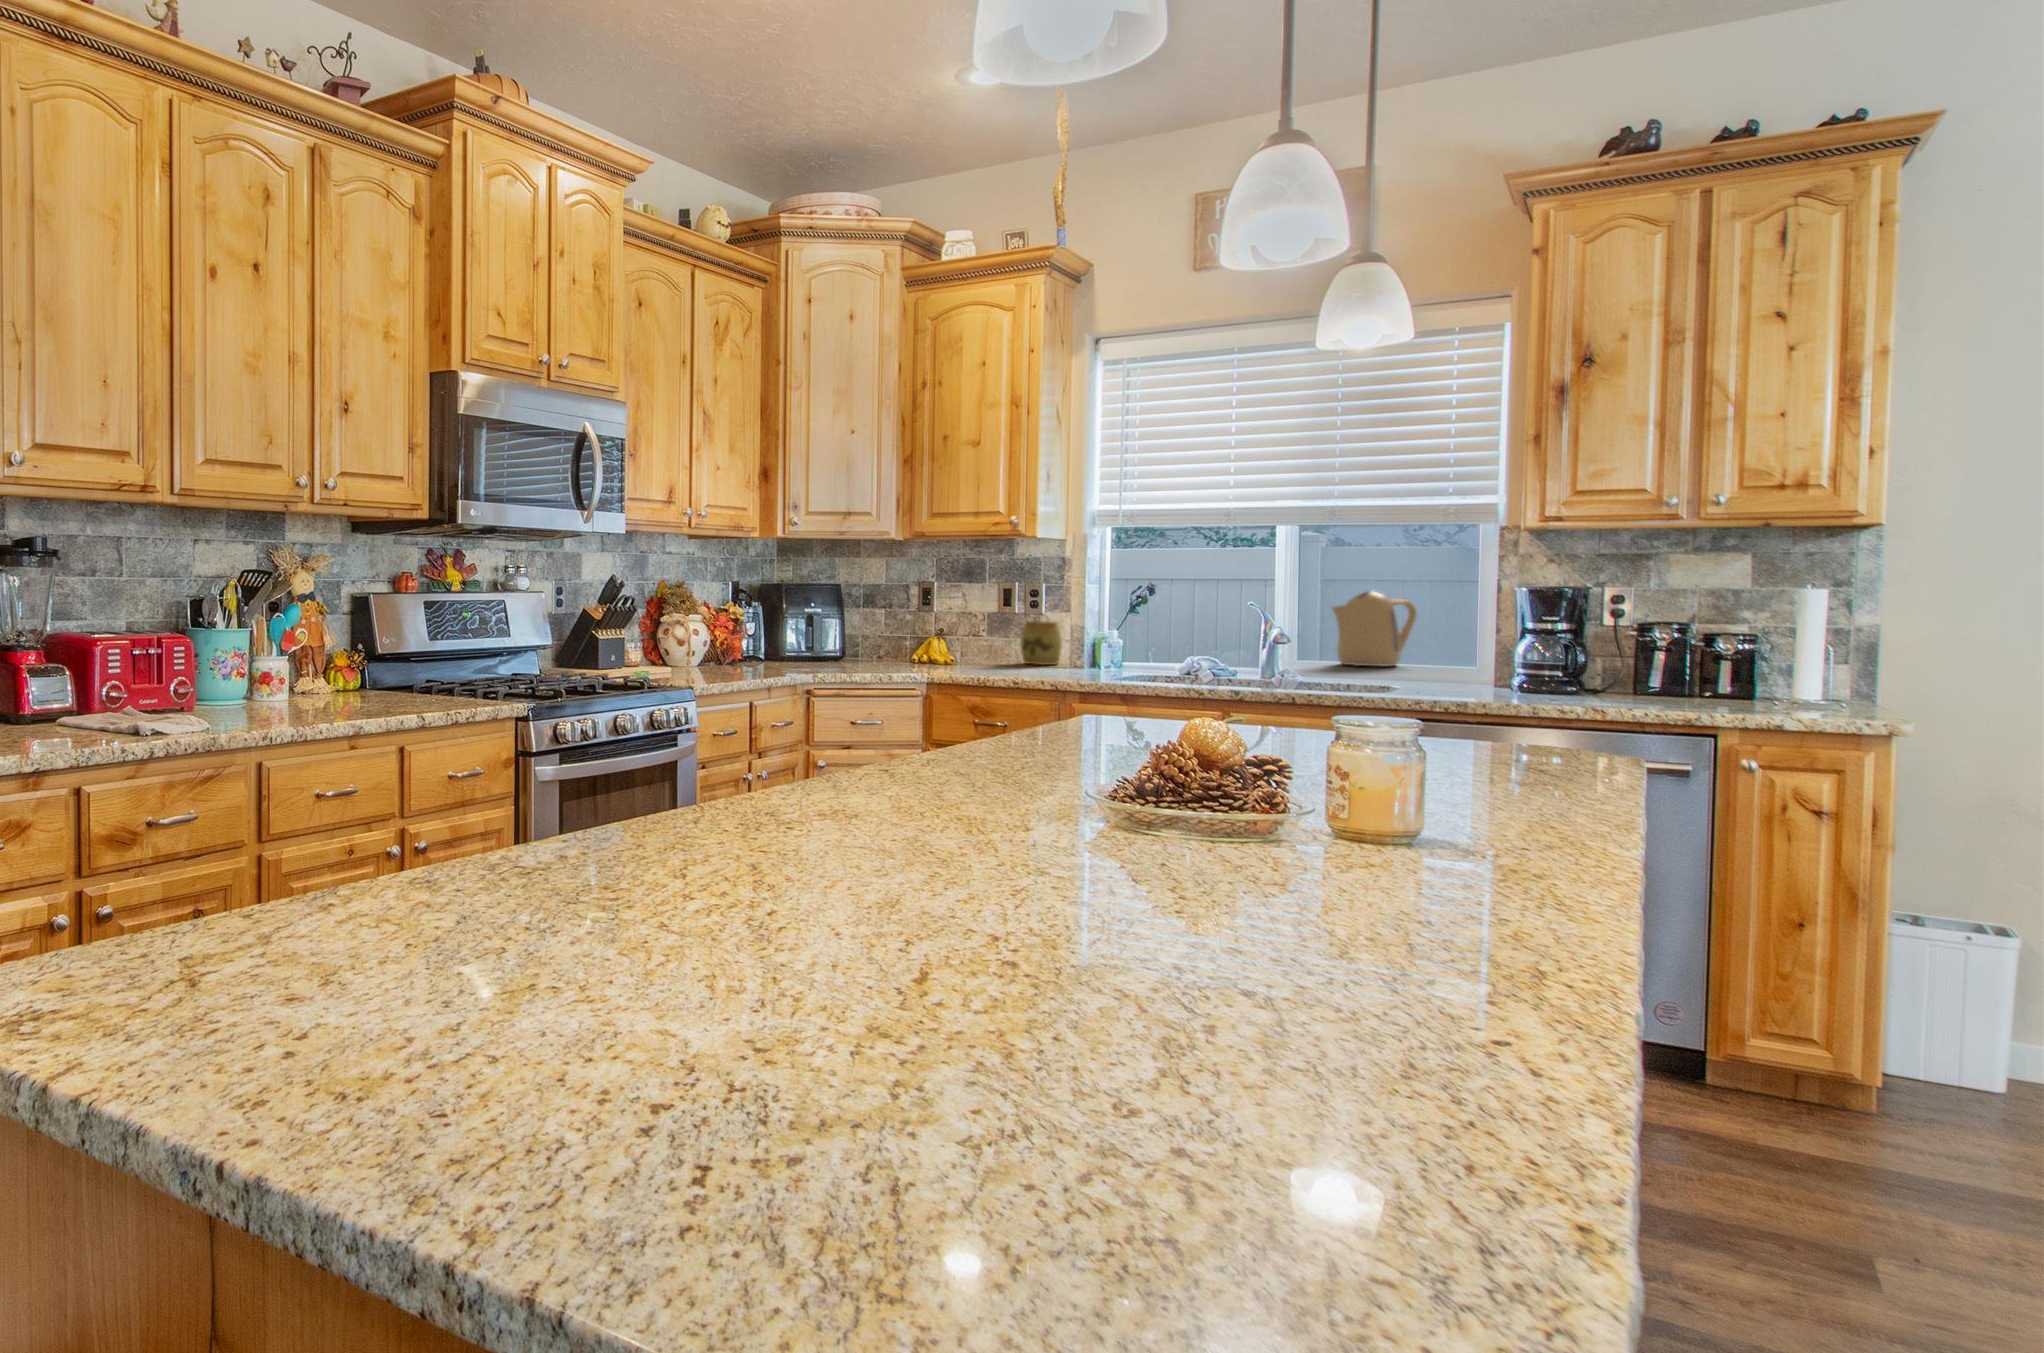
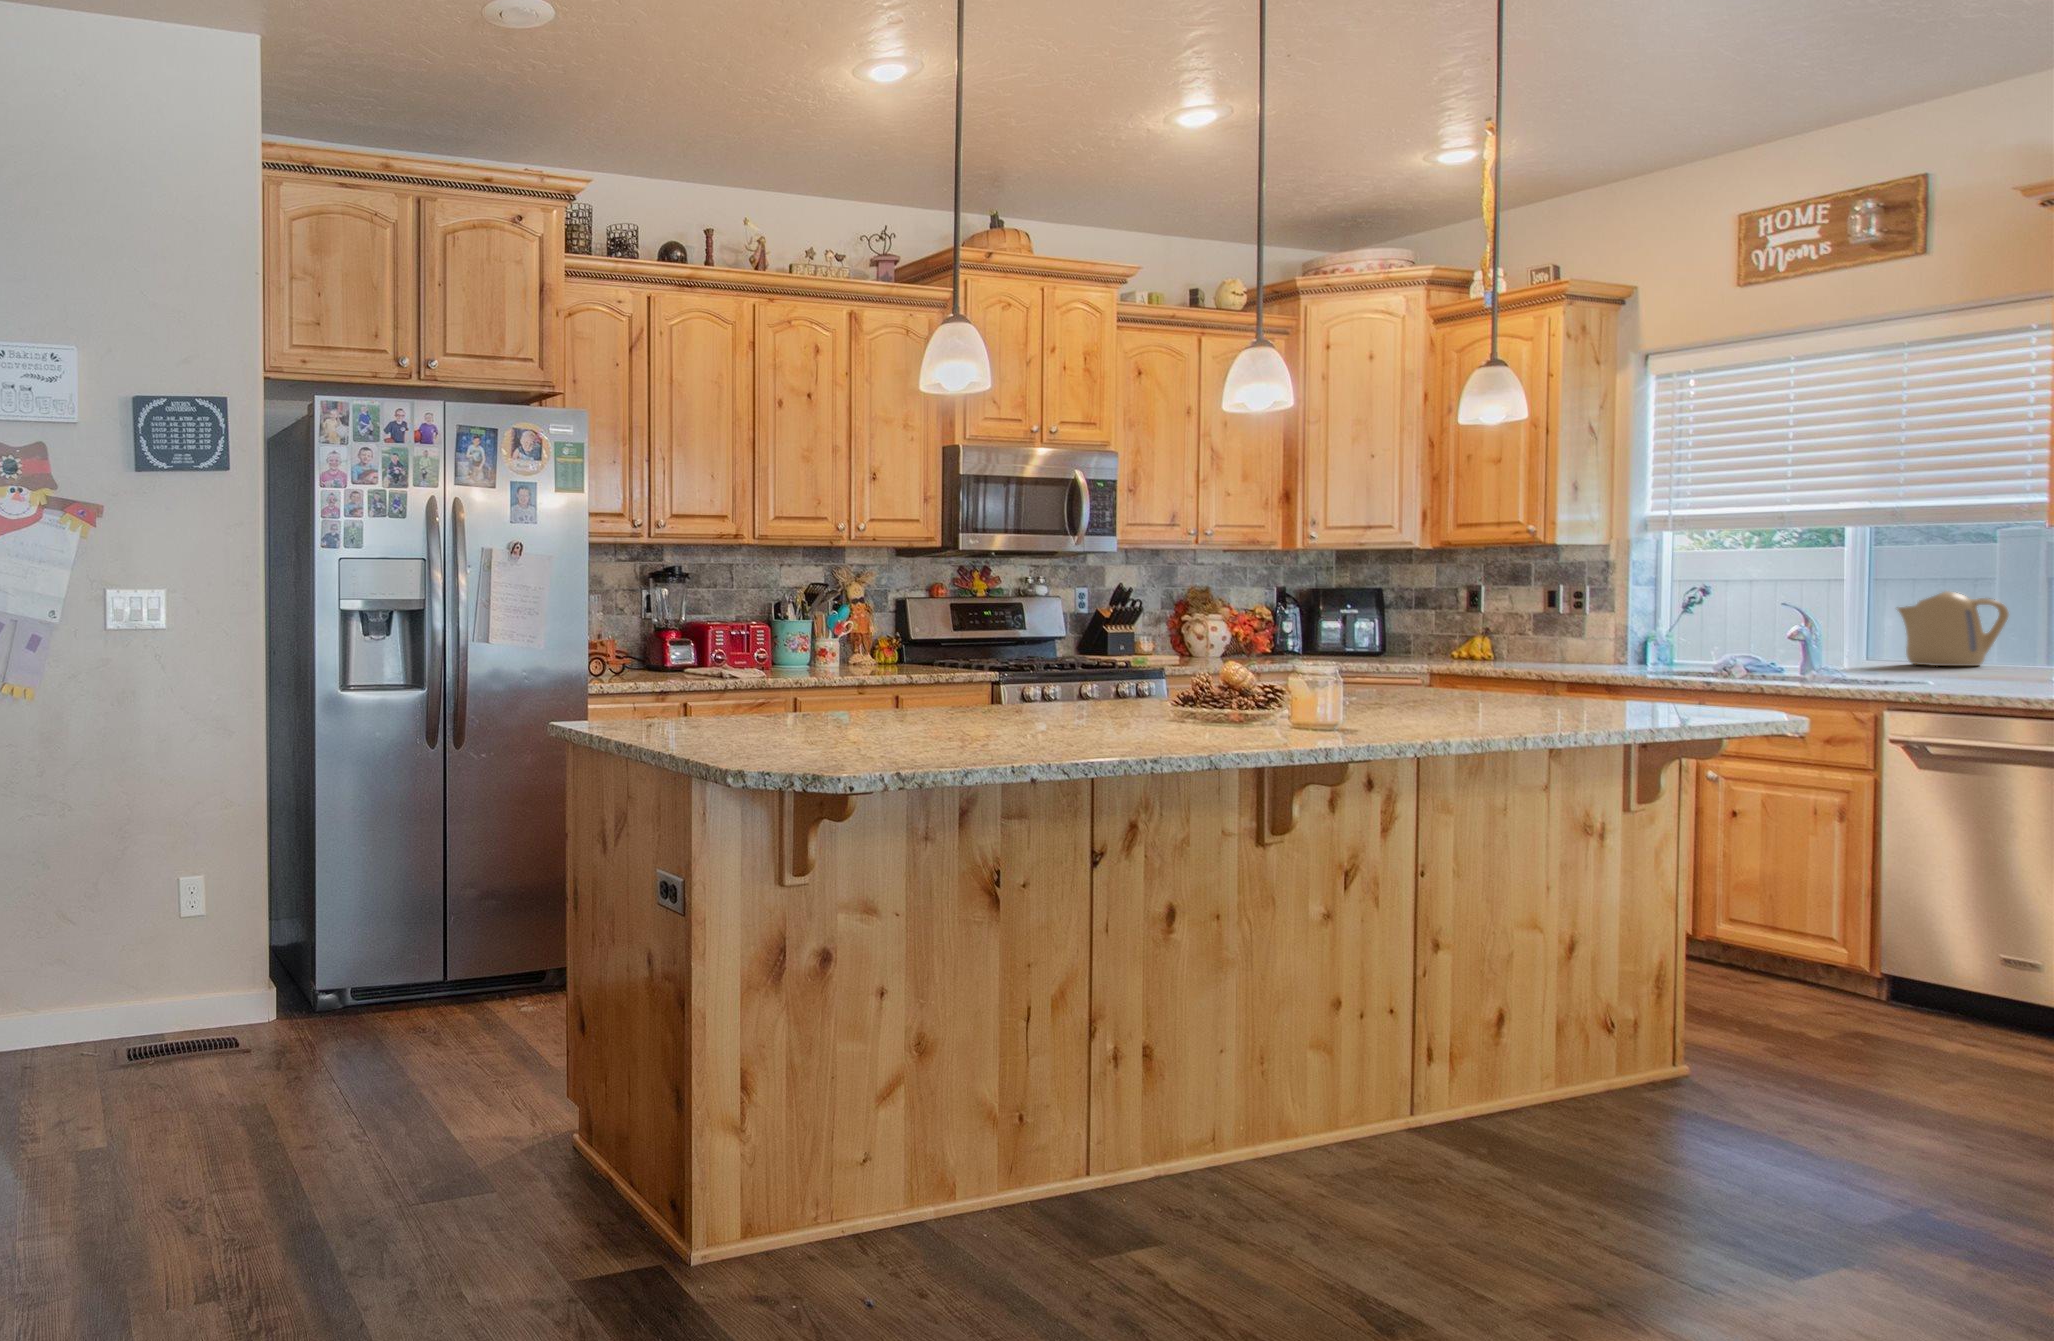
jar: present [1021,619,1062,665] -> none [1546,613,1593,661]

